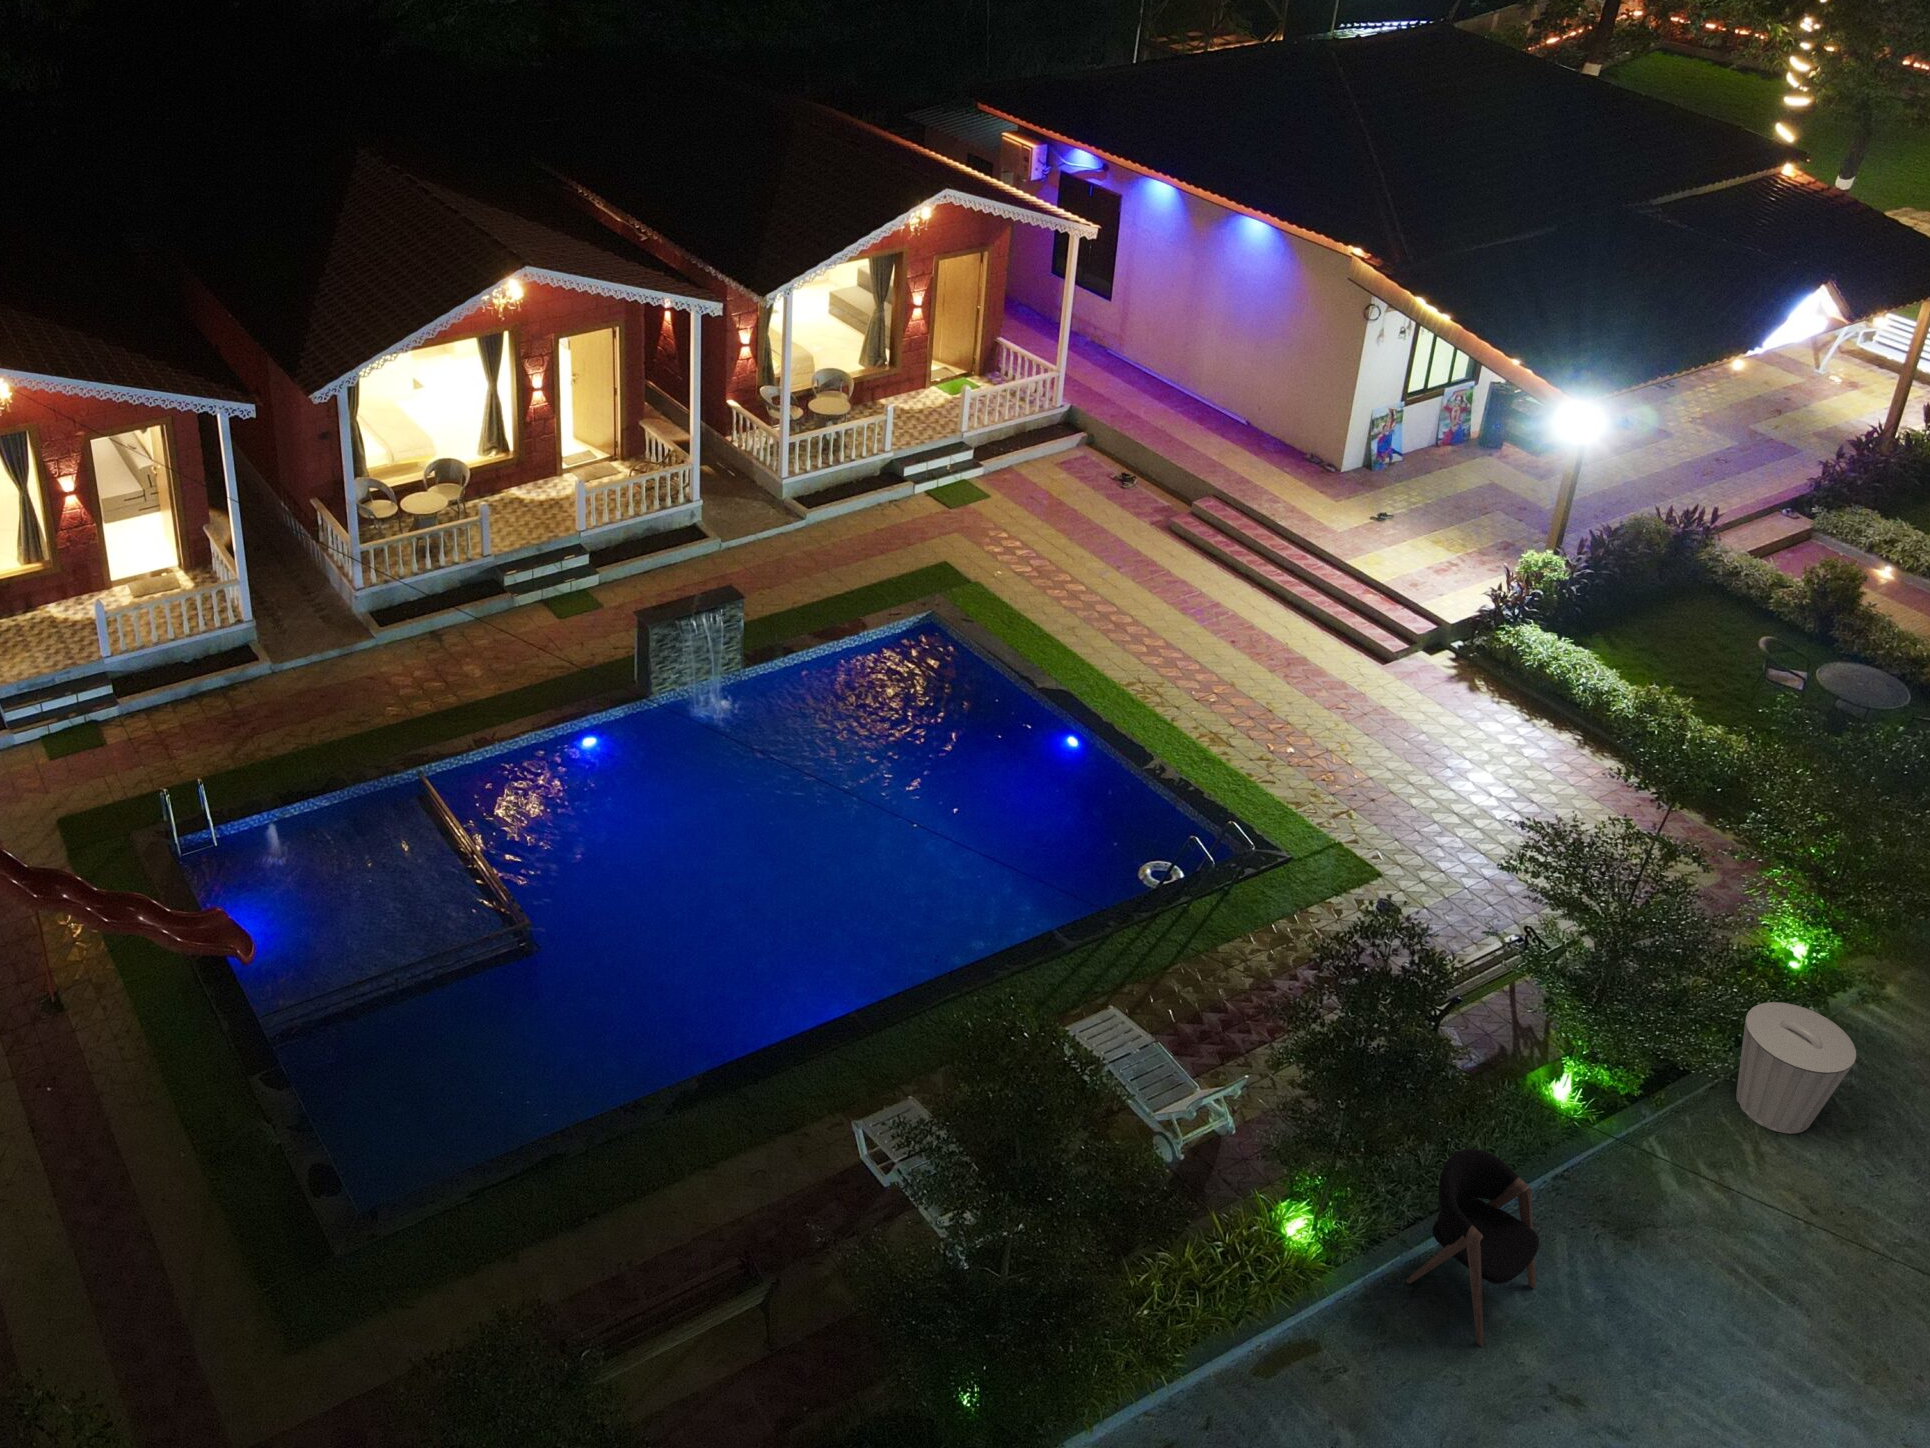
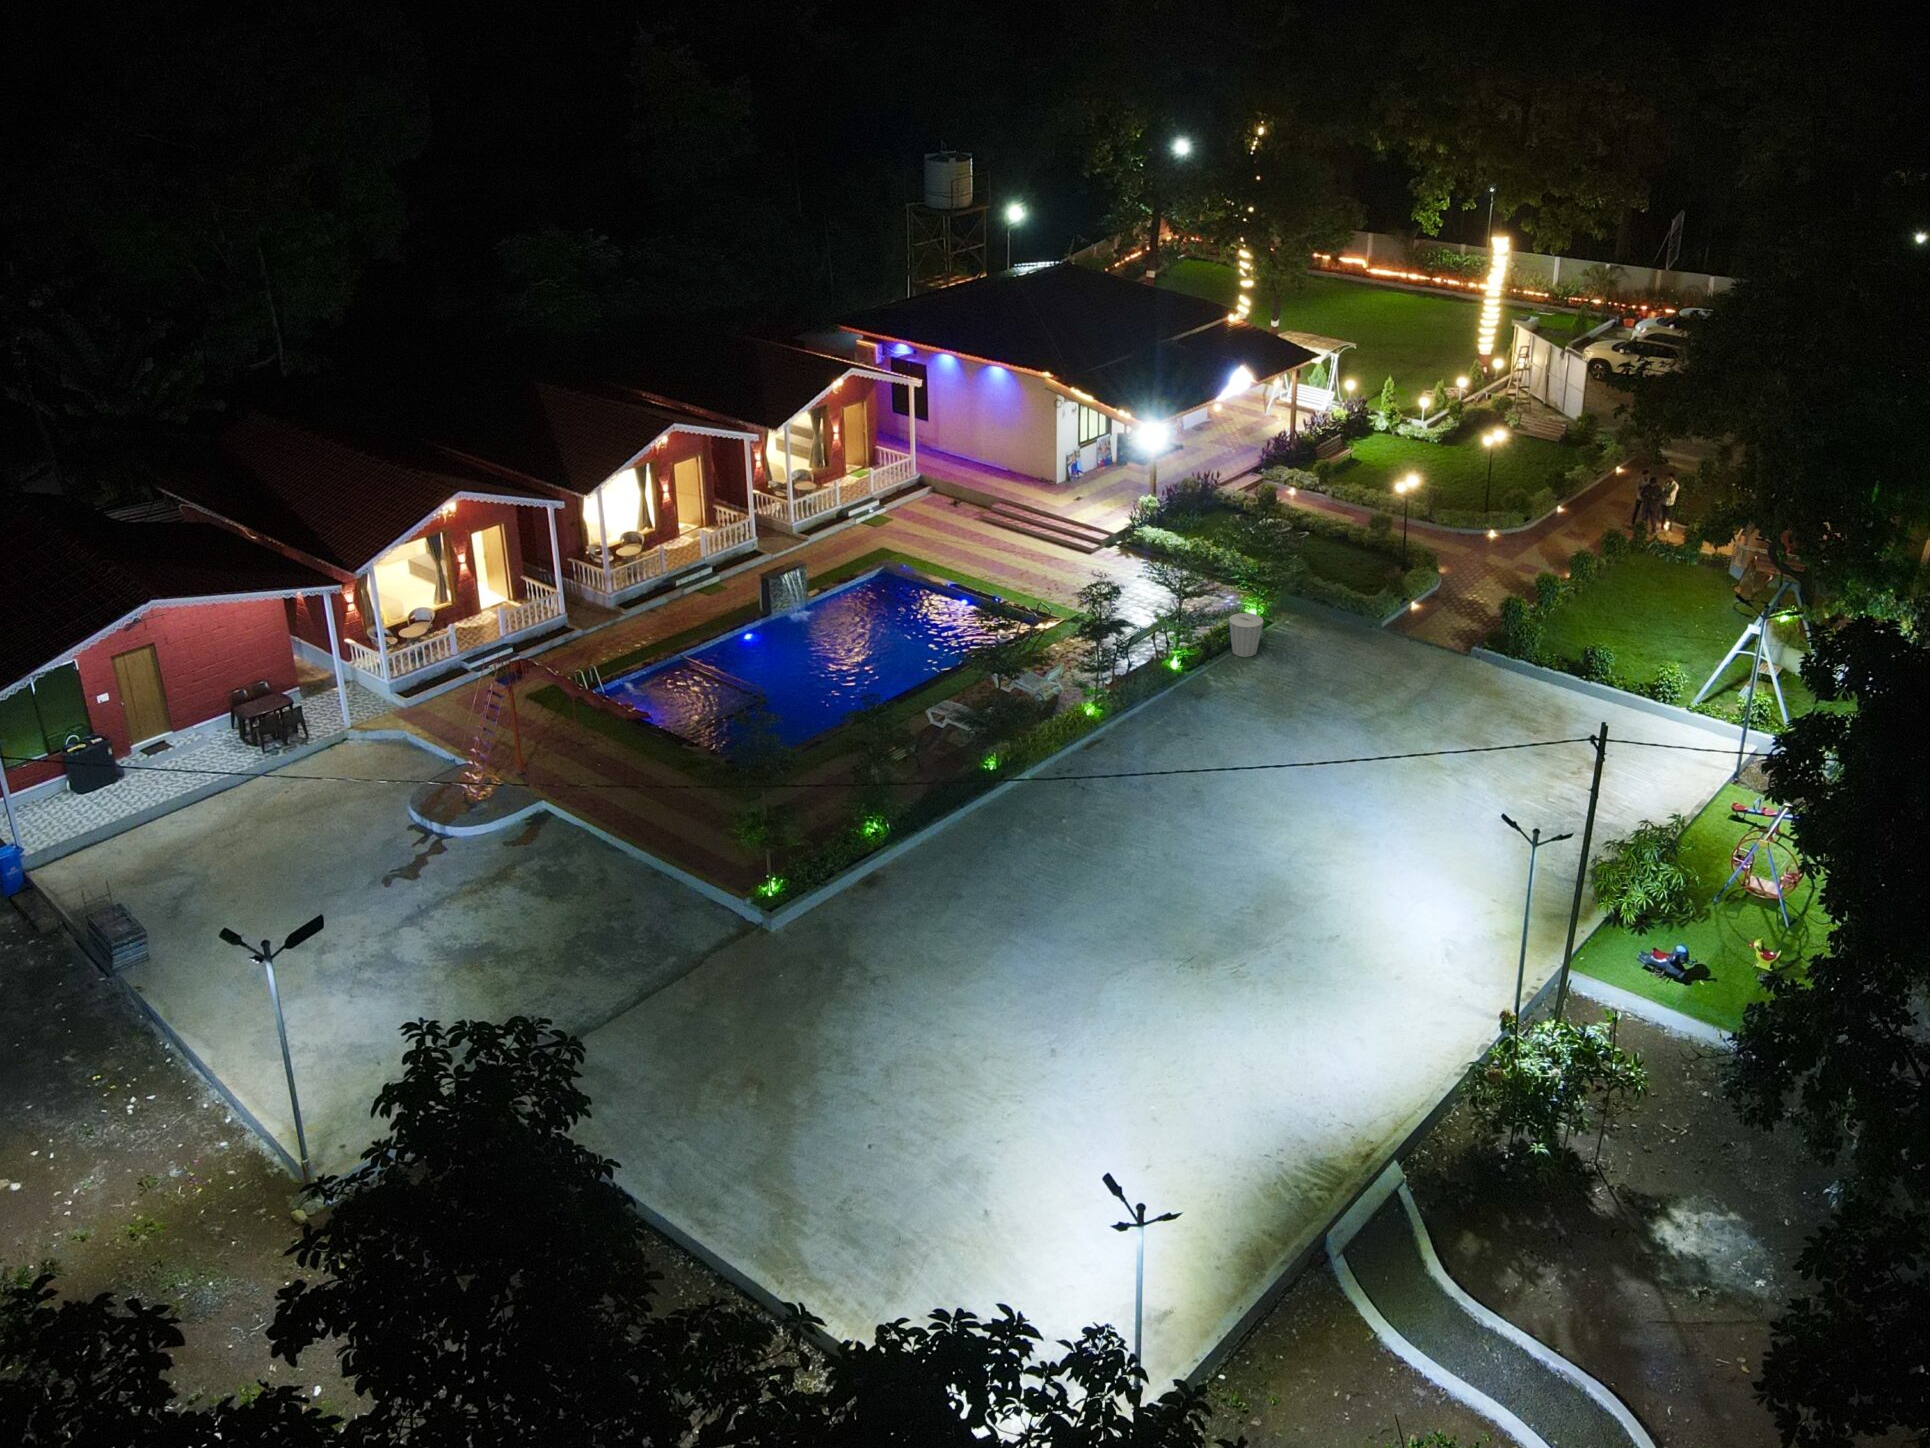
chair: present [1406,1149,1539,1346] -> none [1129,657,1171,718]

